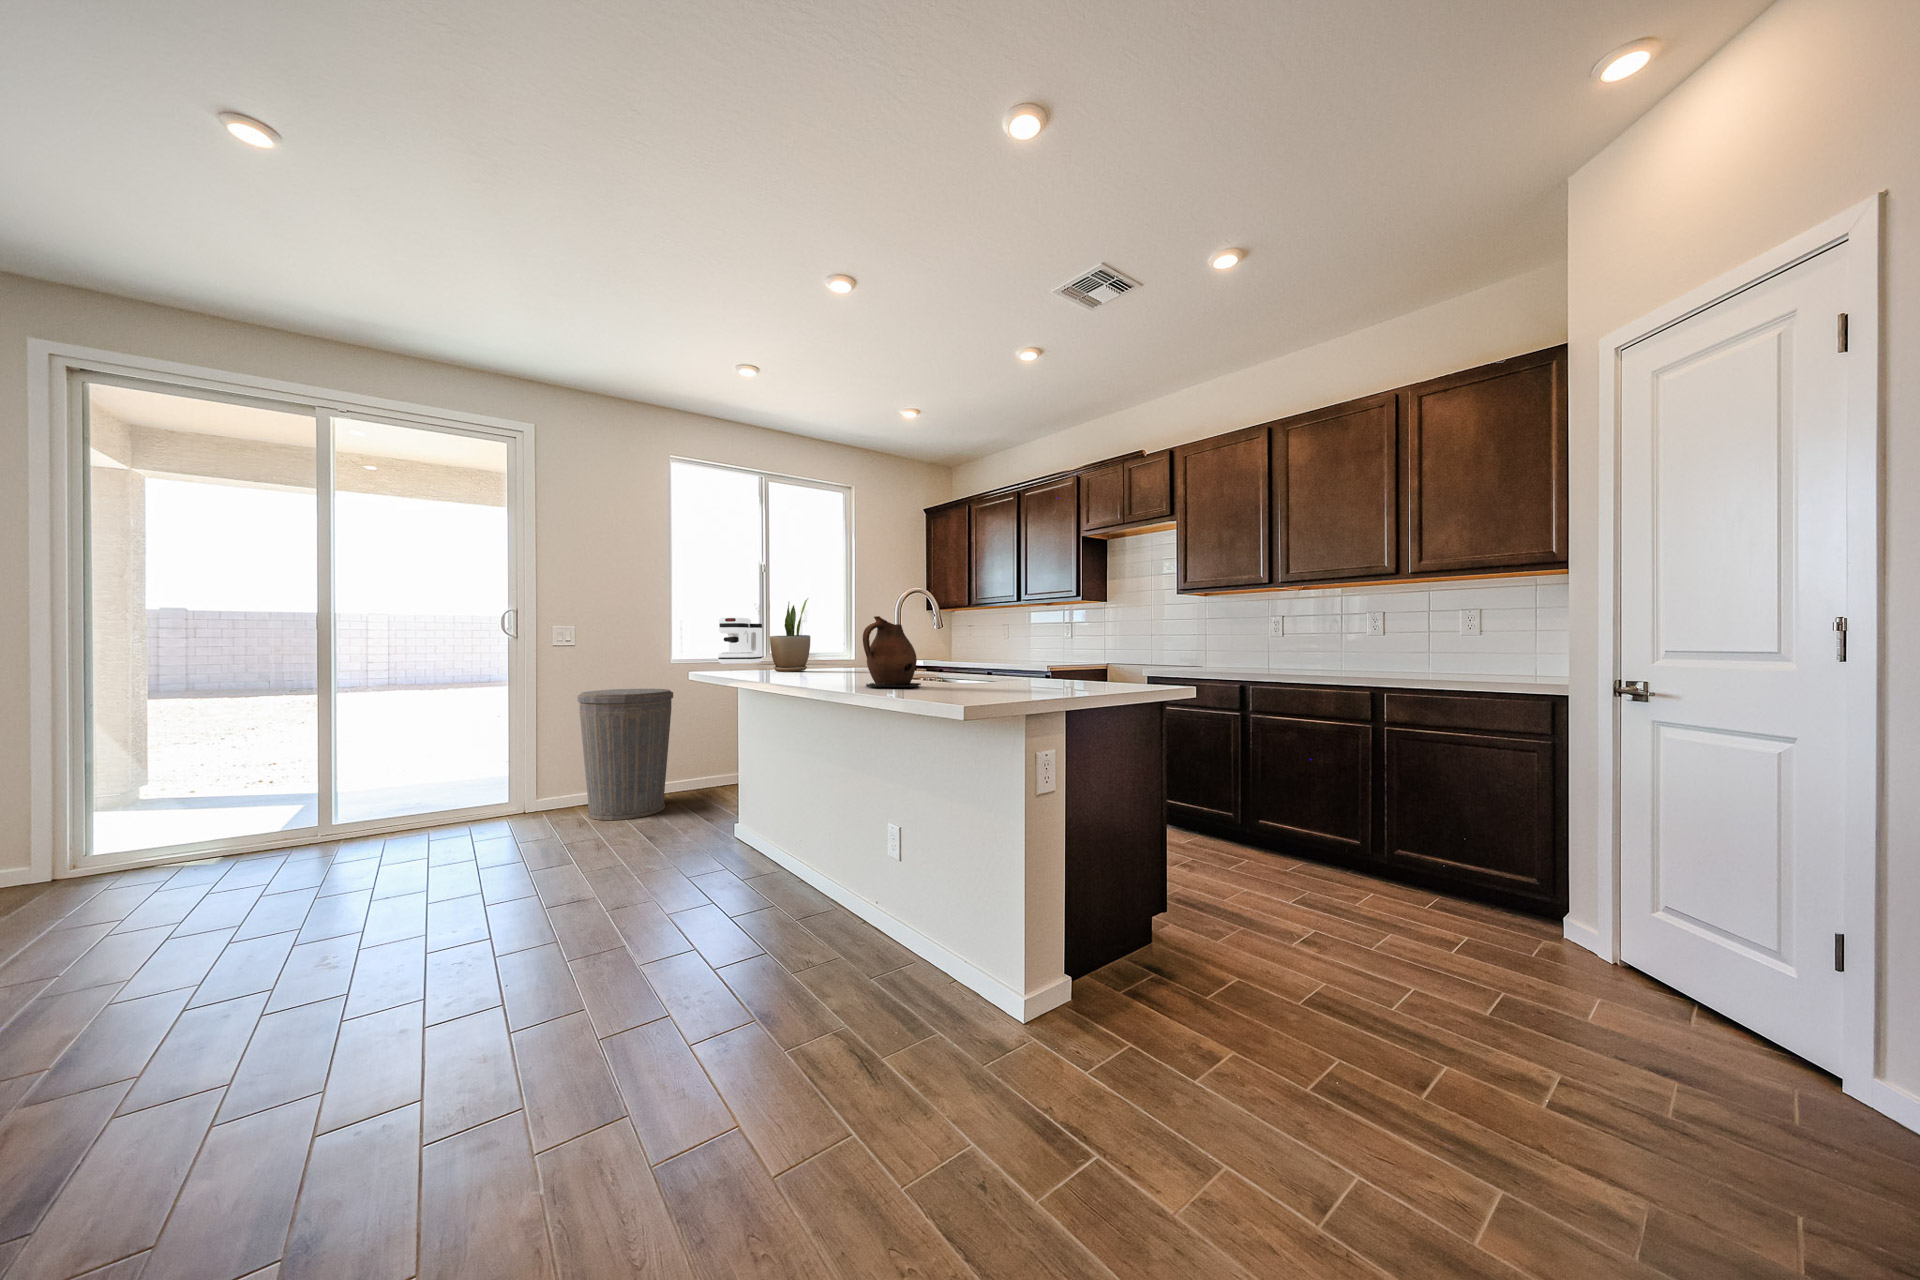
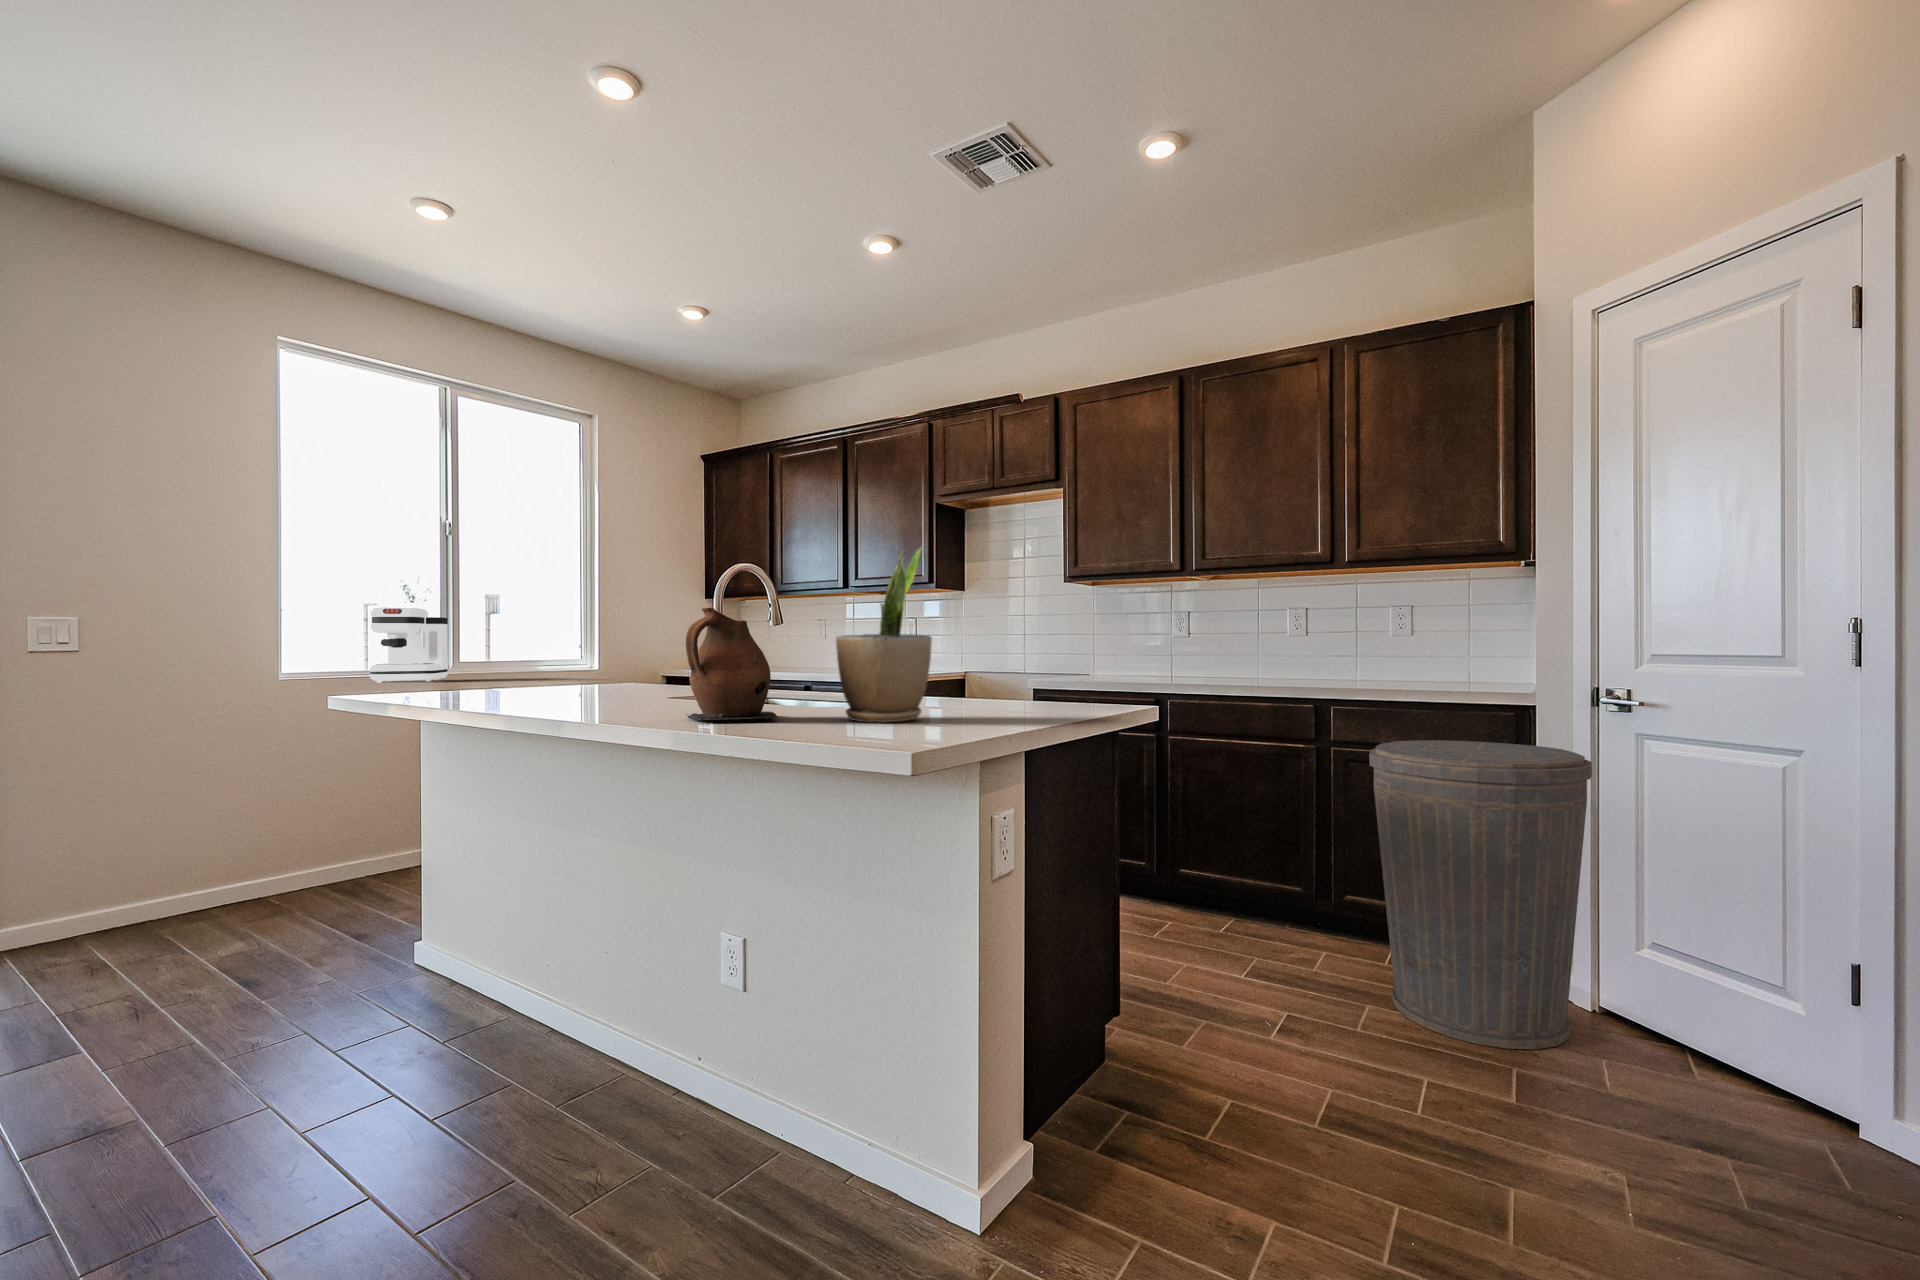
potted plant: present [770,598,810,672] -> present [836,548,932,722]
trash can: present [577,689,673,820] -> present [1369,740,1592,1049]

